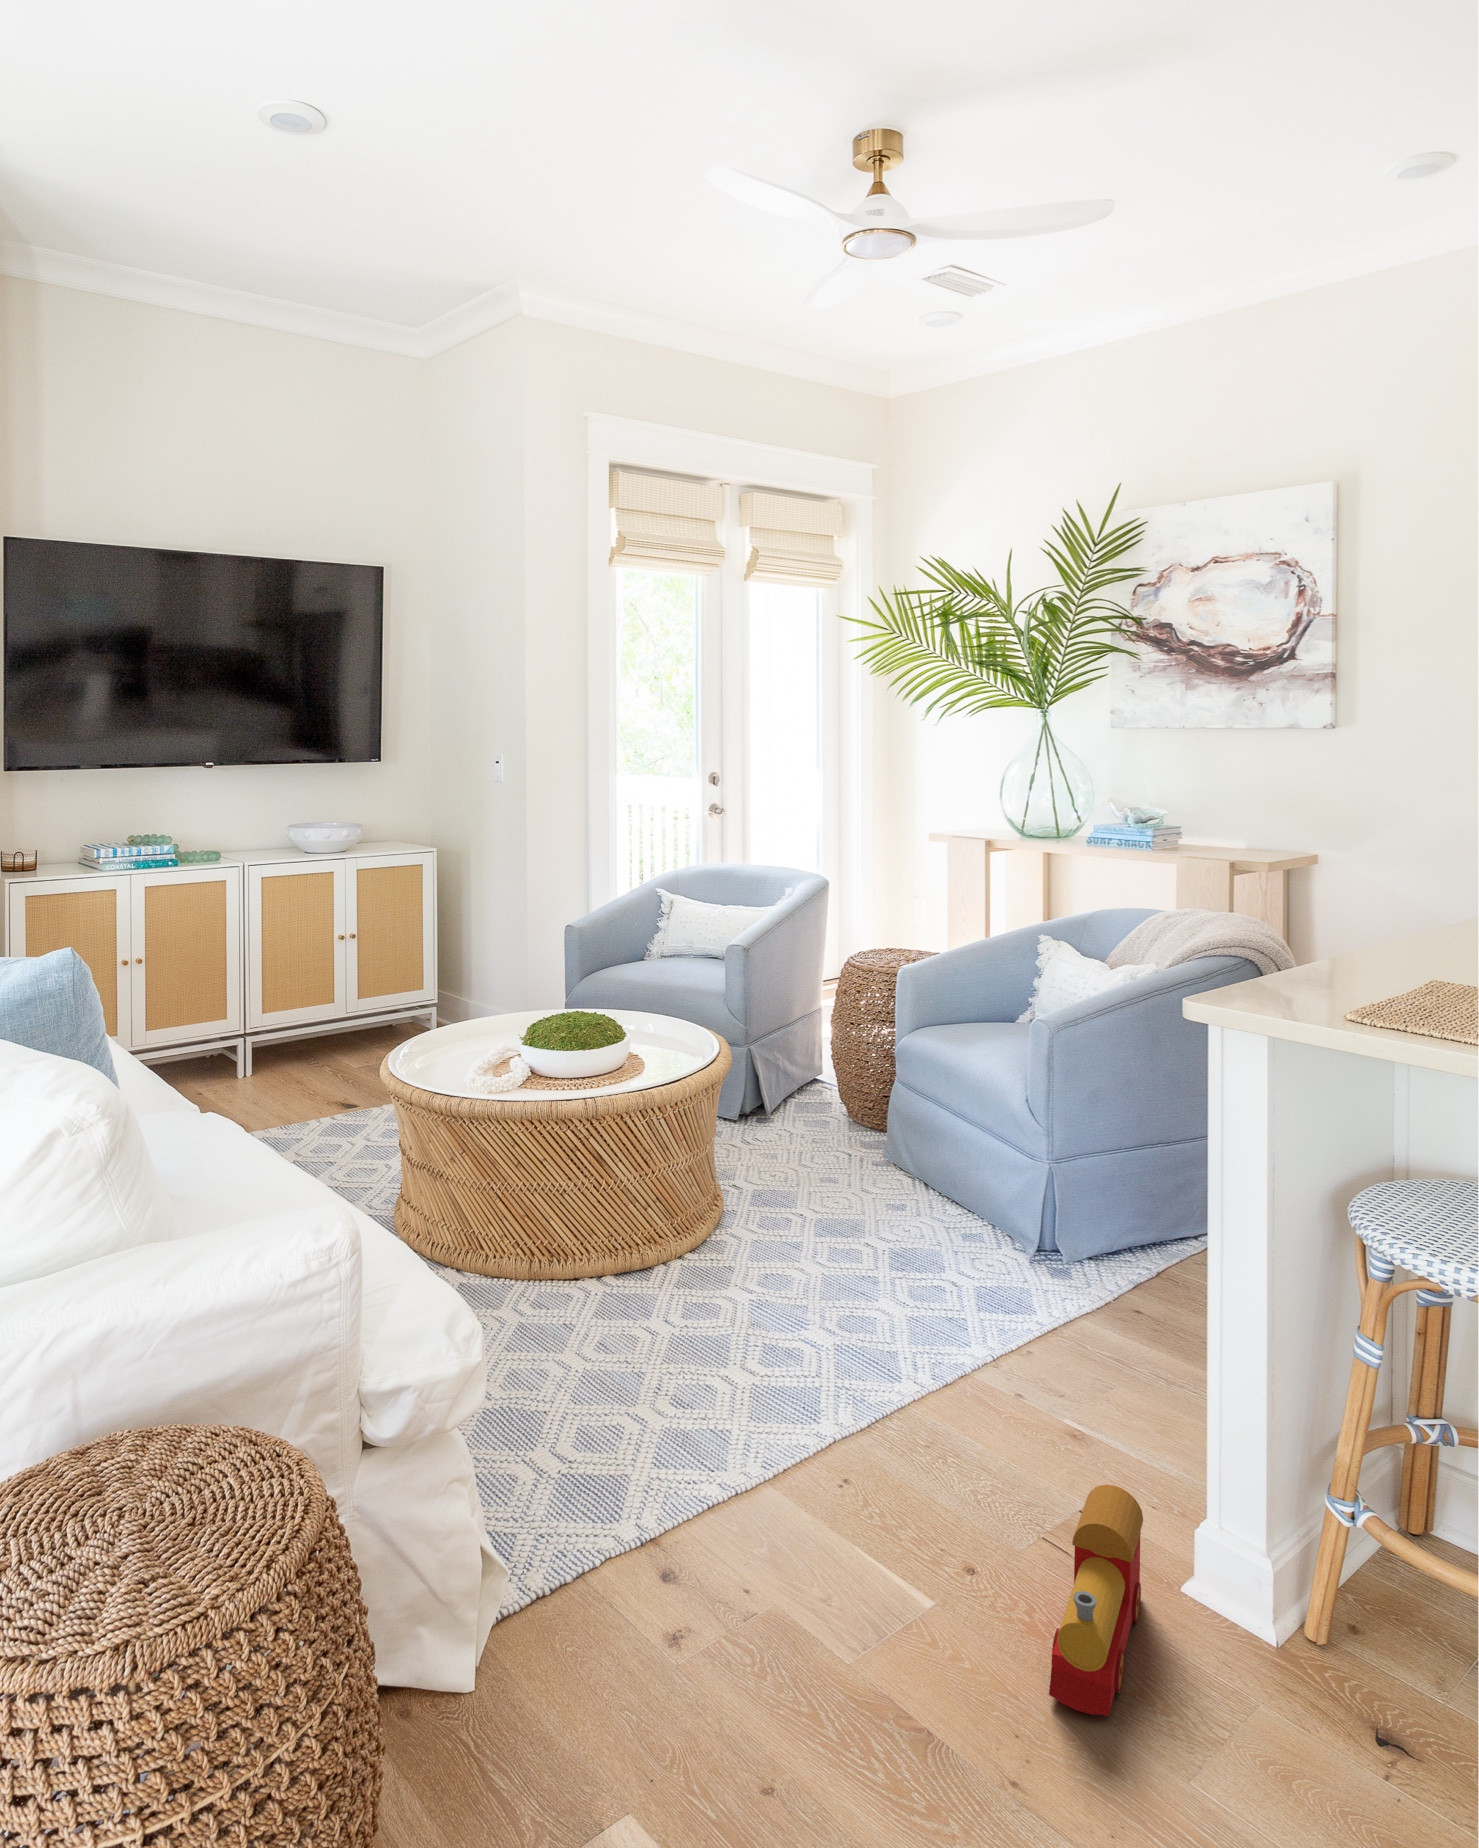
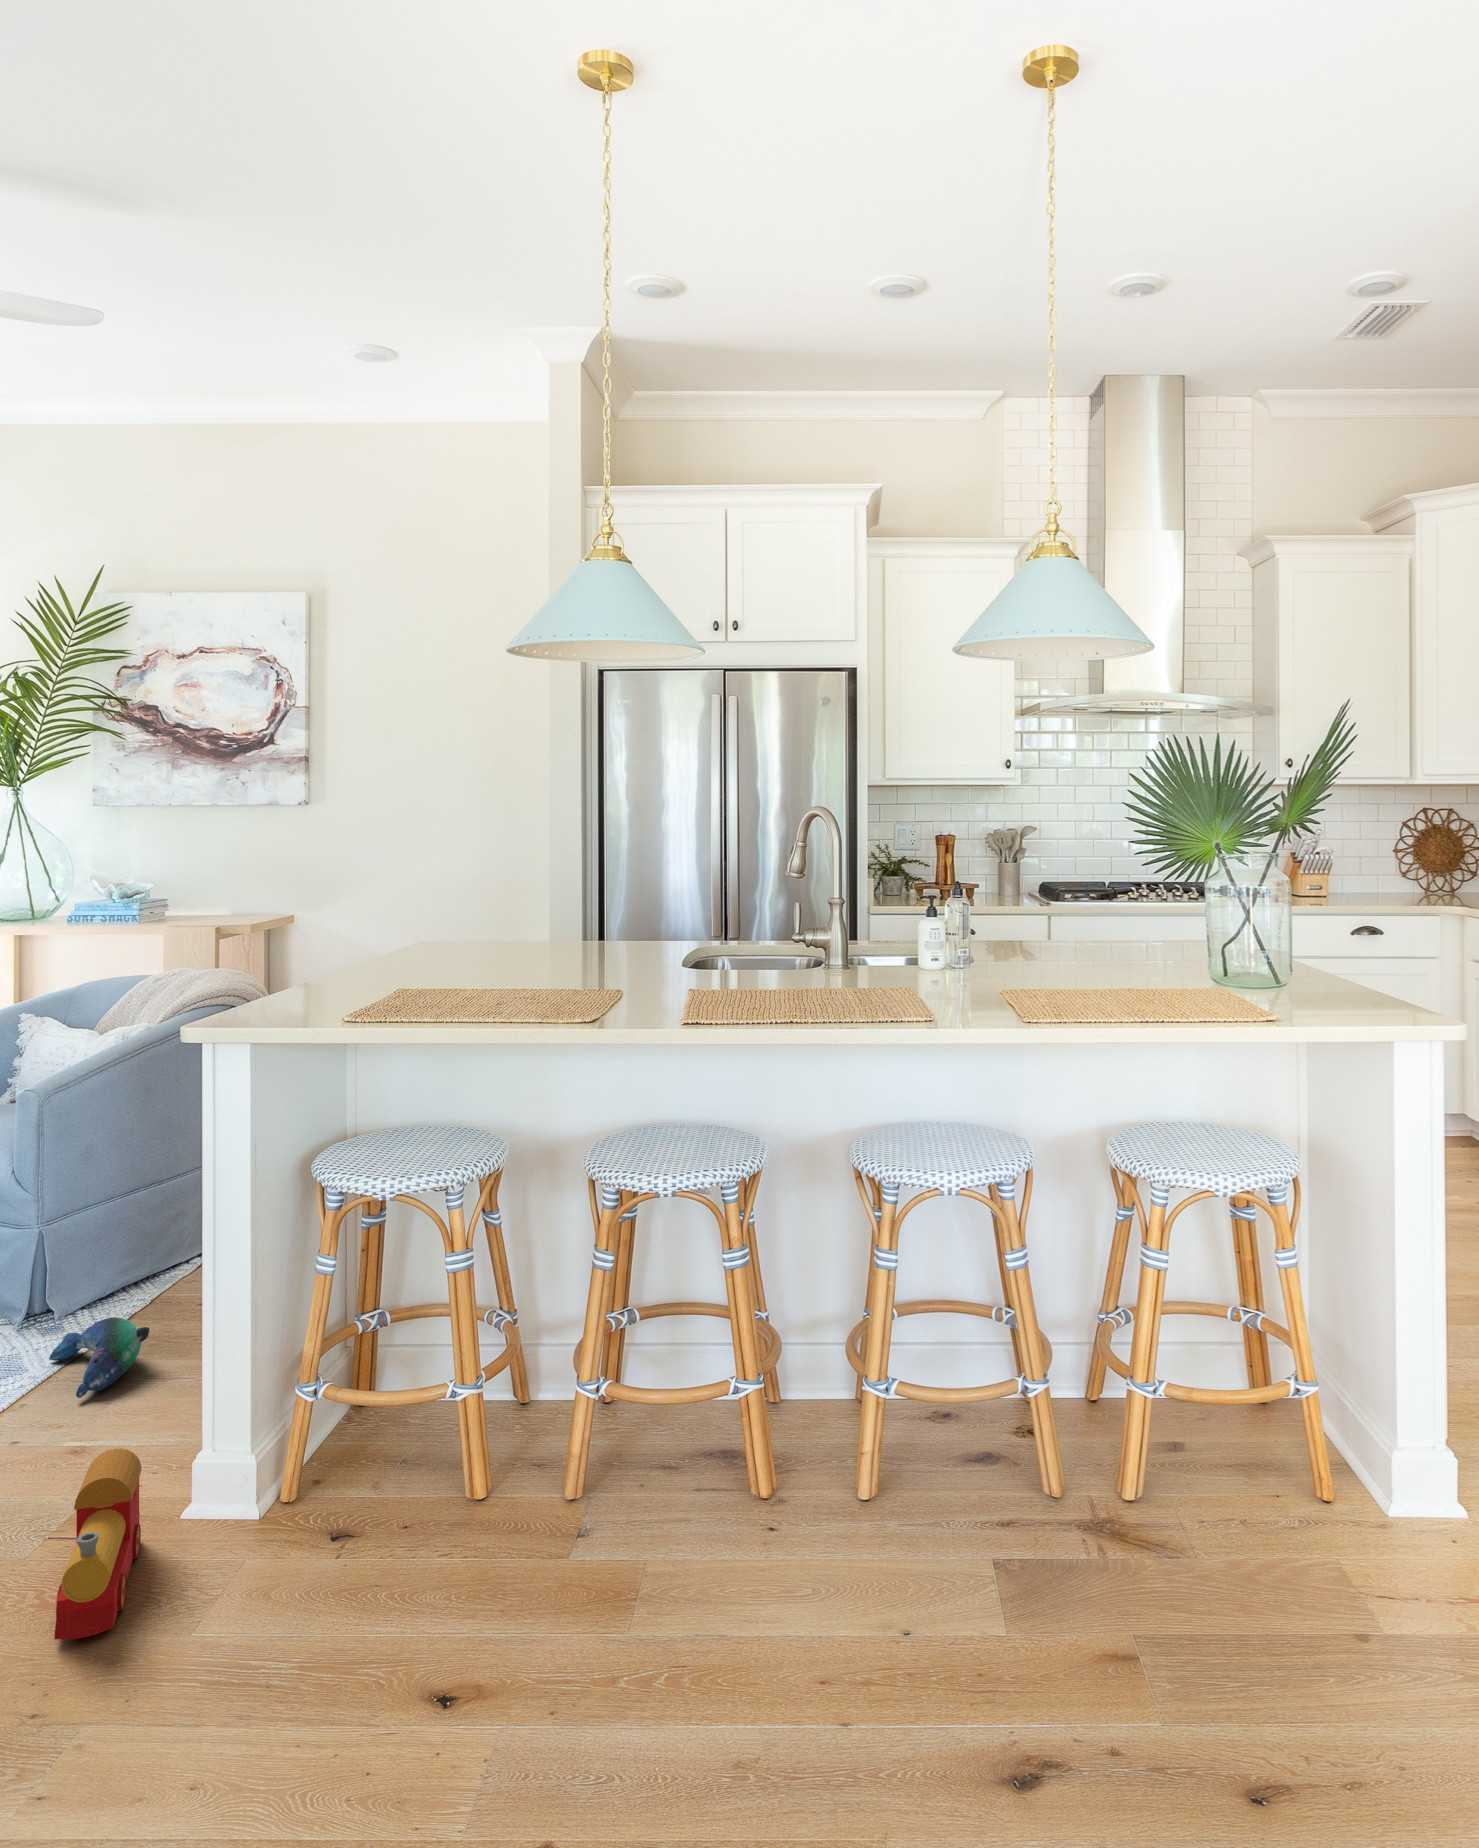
plush toy: none [1056,1287,1154,1371] -> present [49,1317,149,1398]

